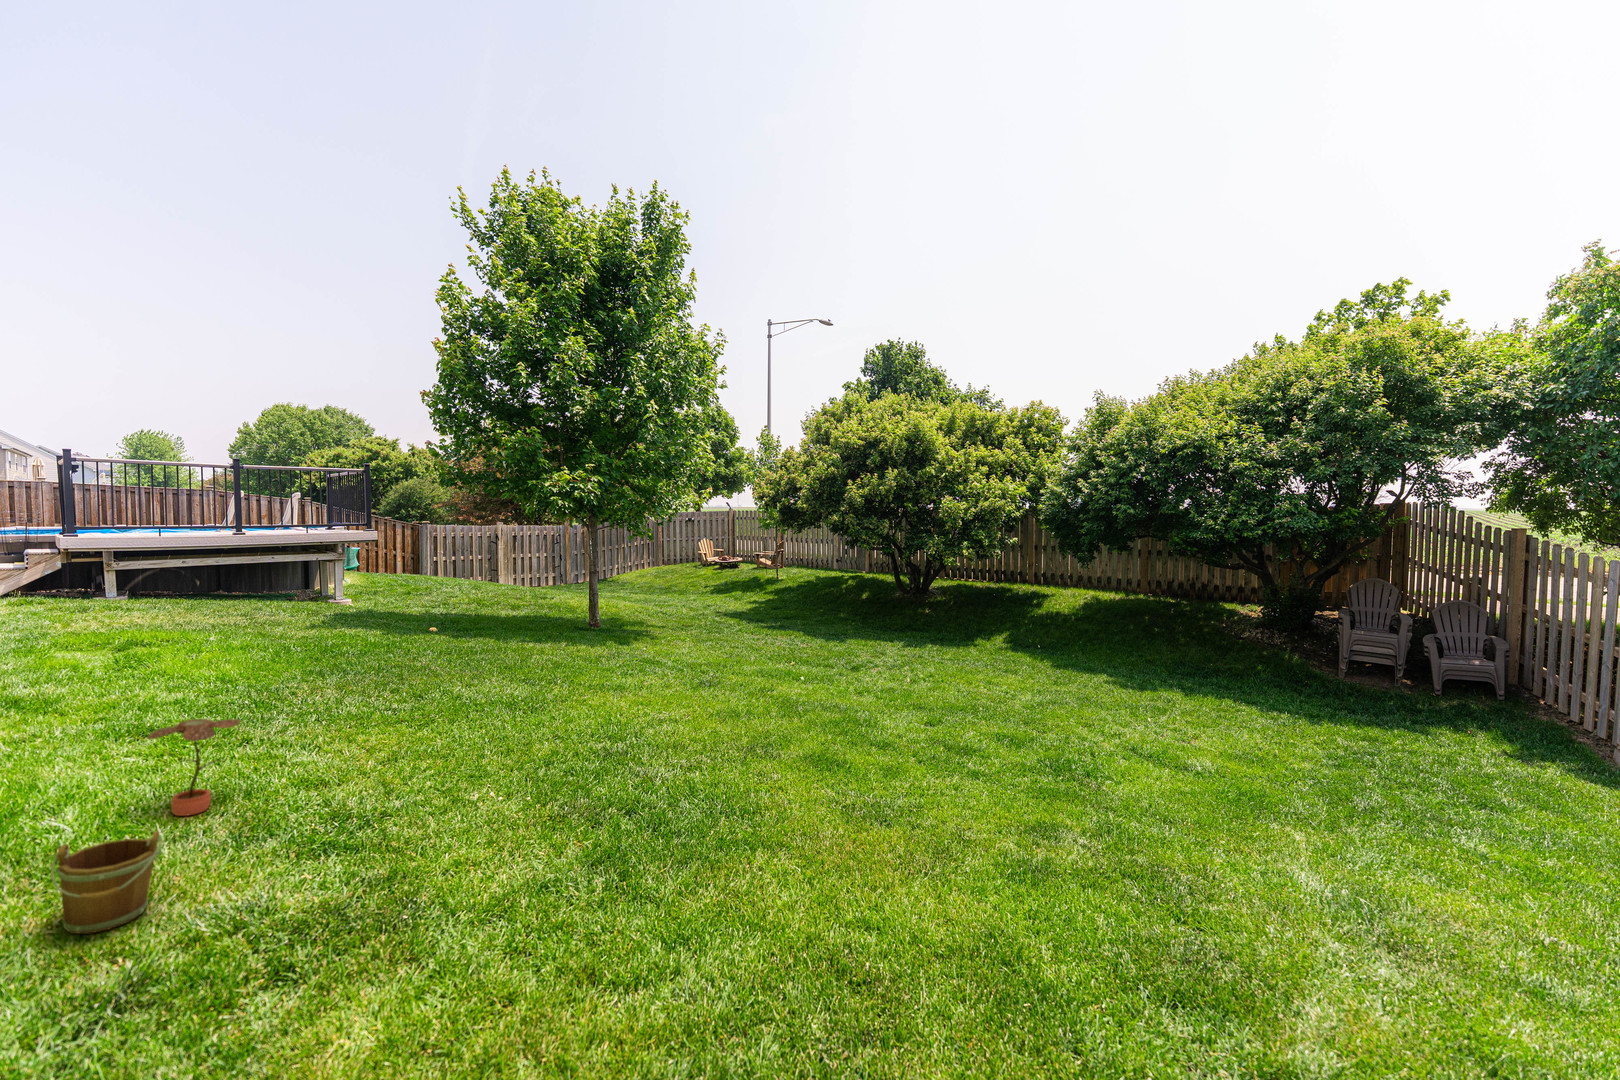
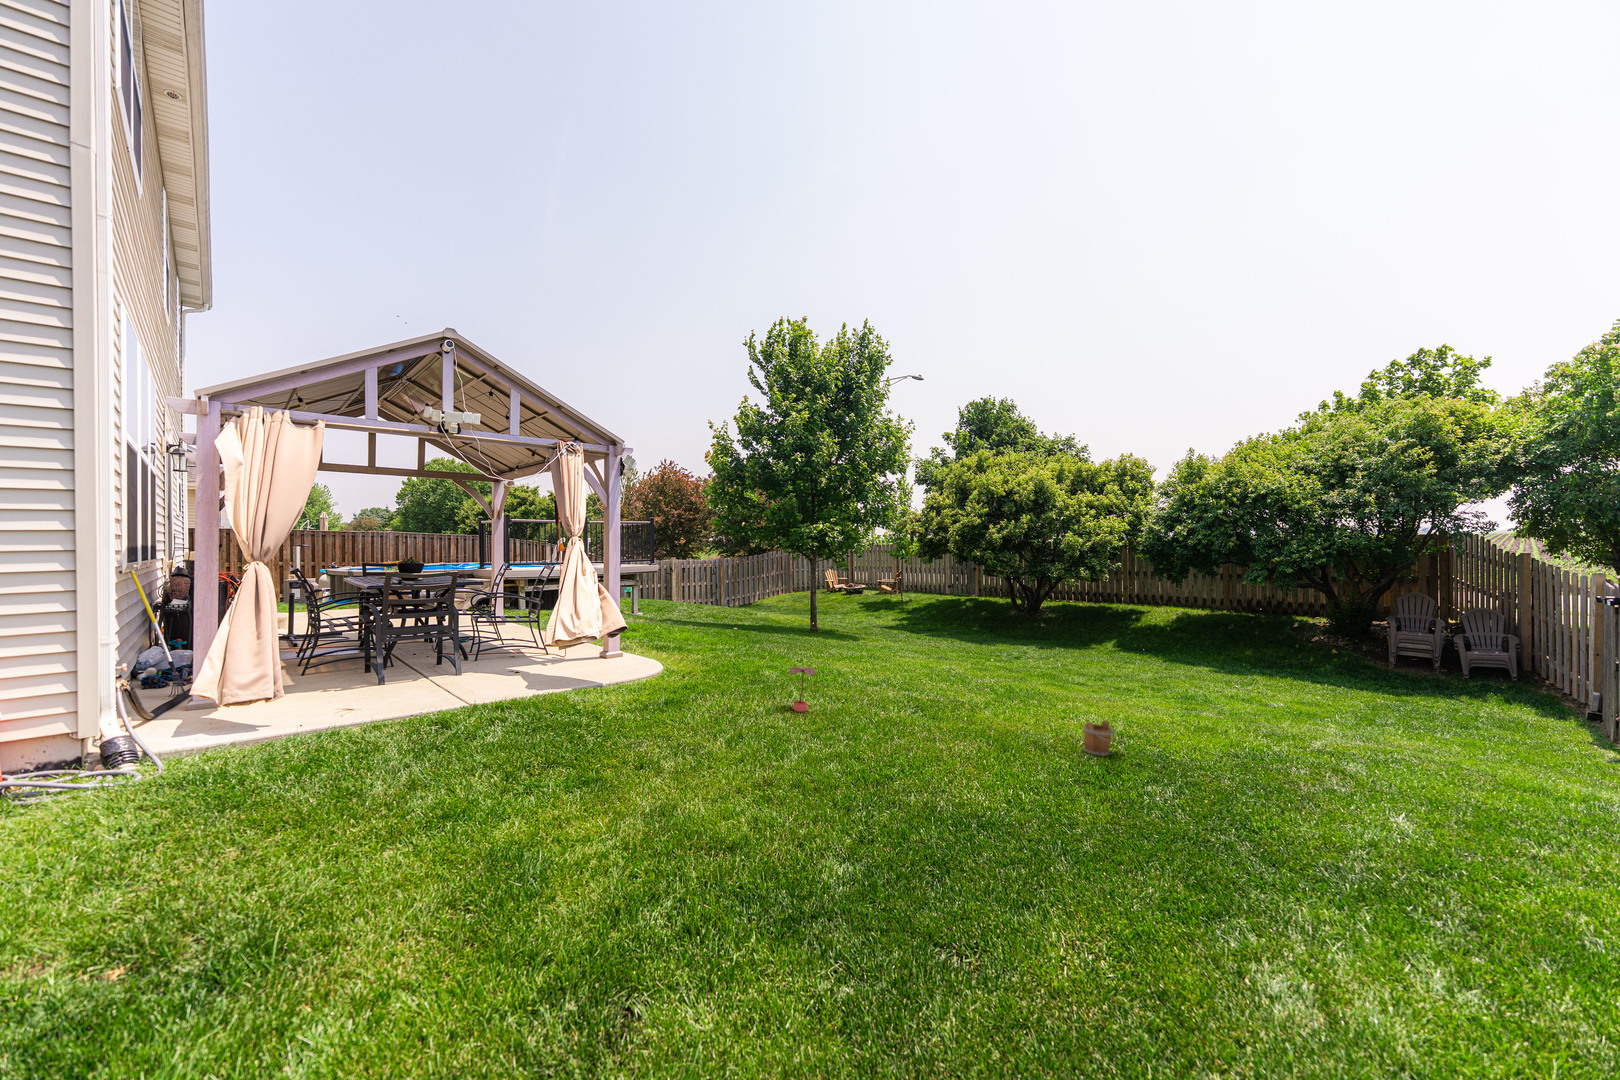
bucket: present [51,831,162,934] -> present [1083,720,1115,756]

